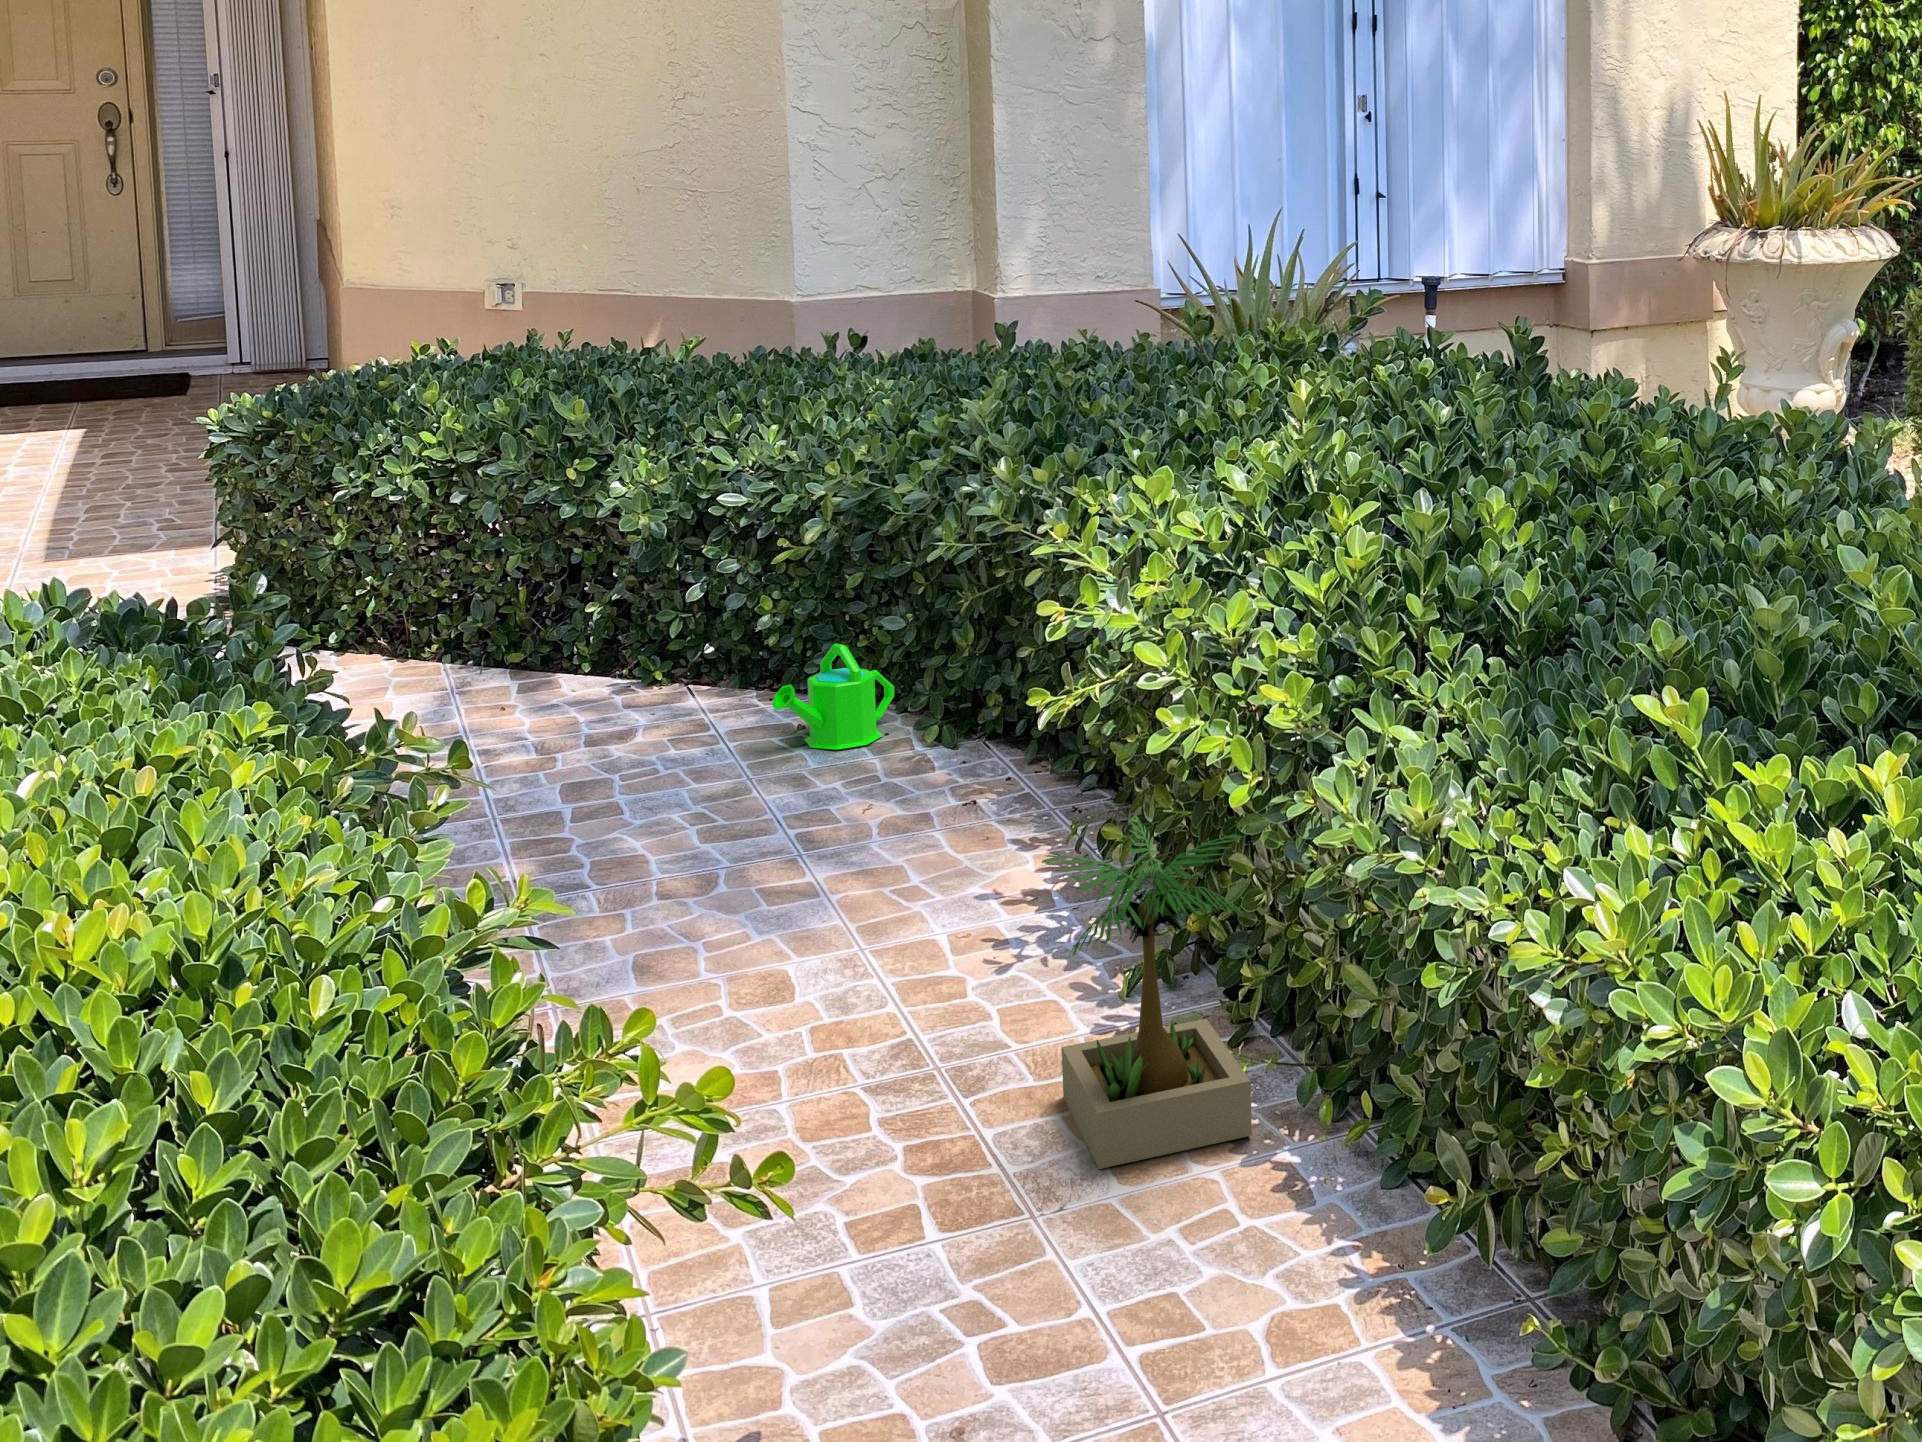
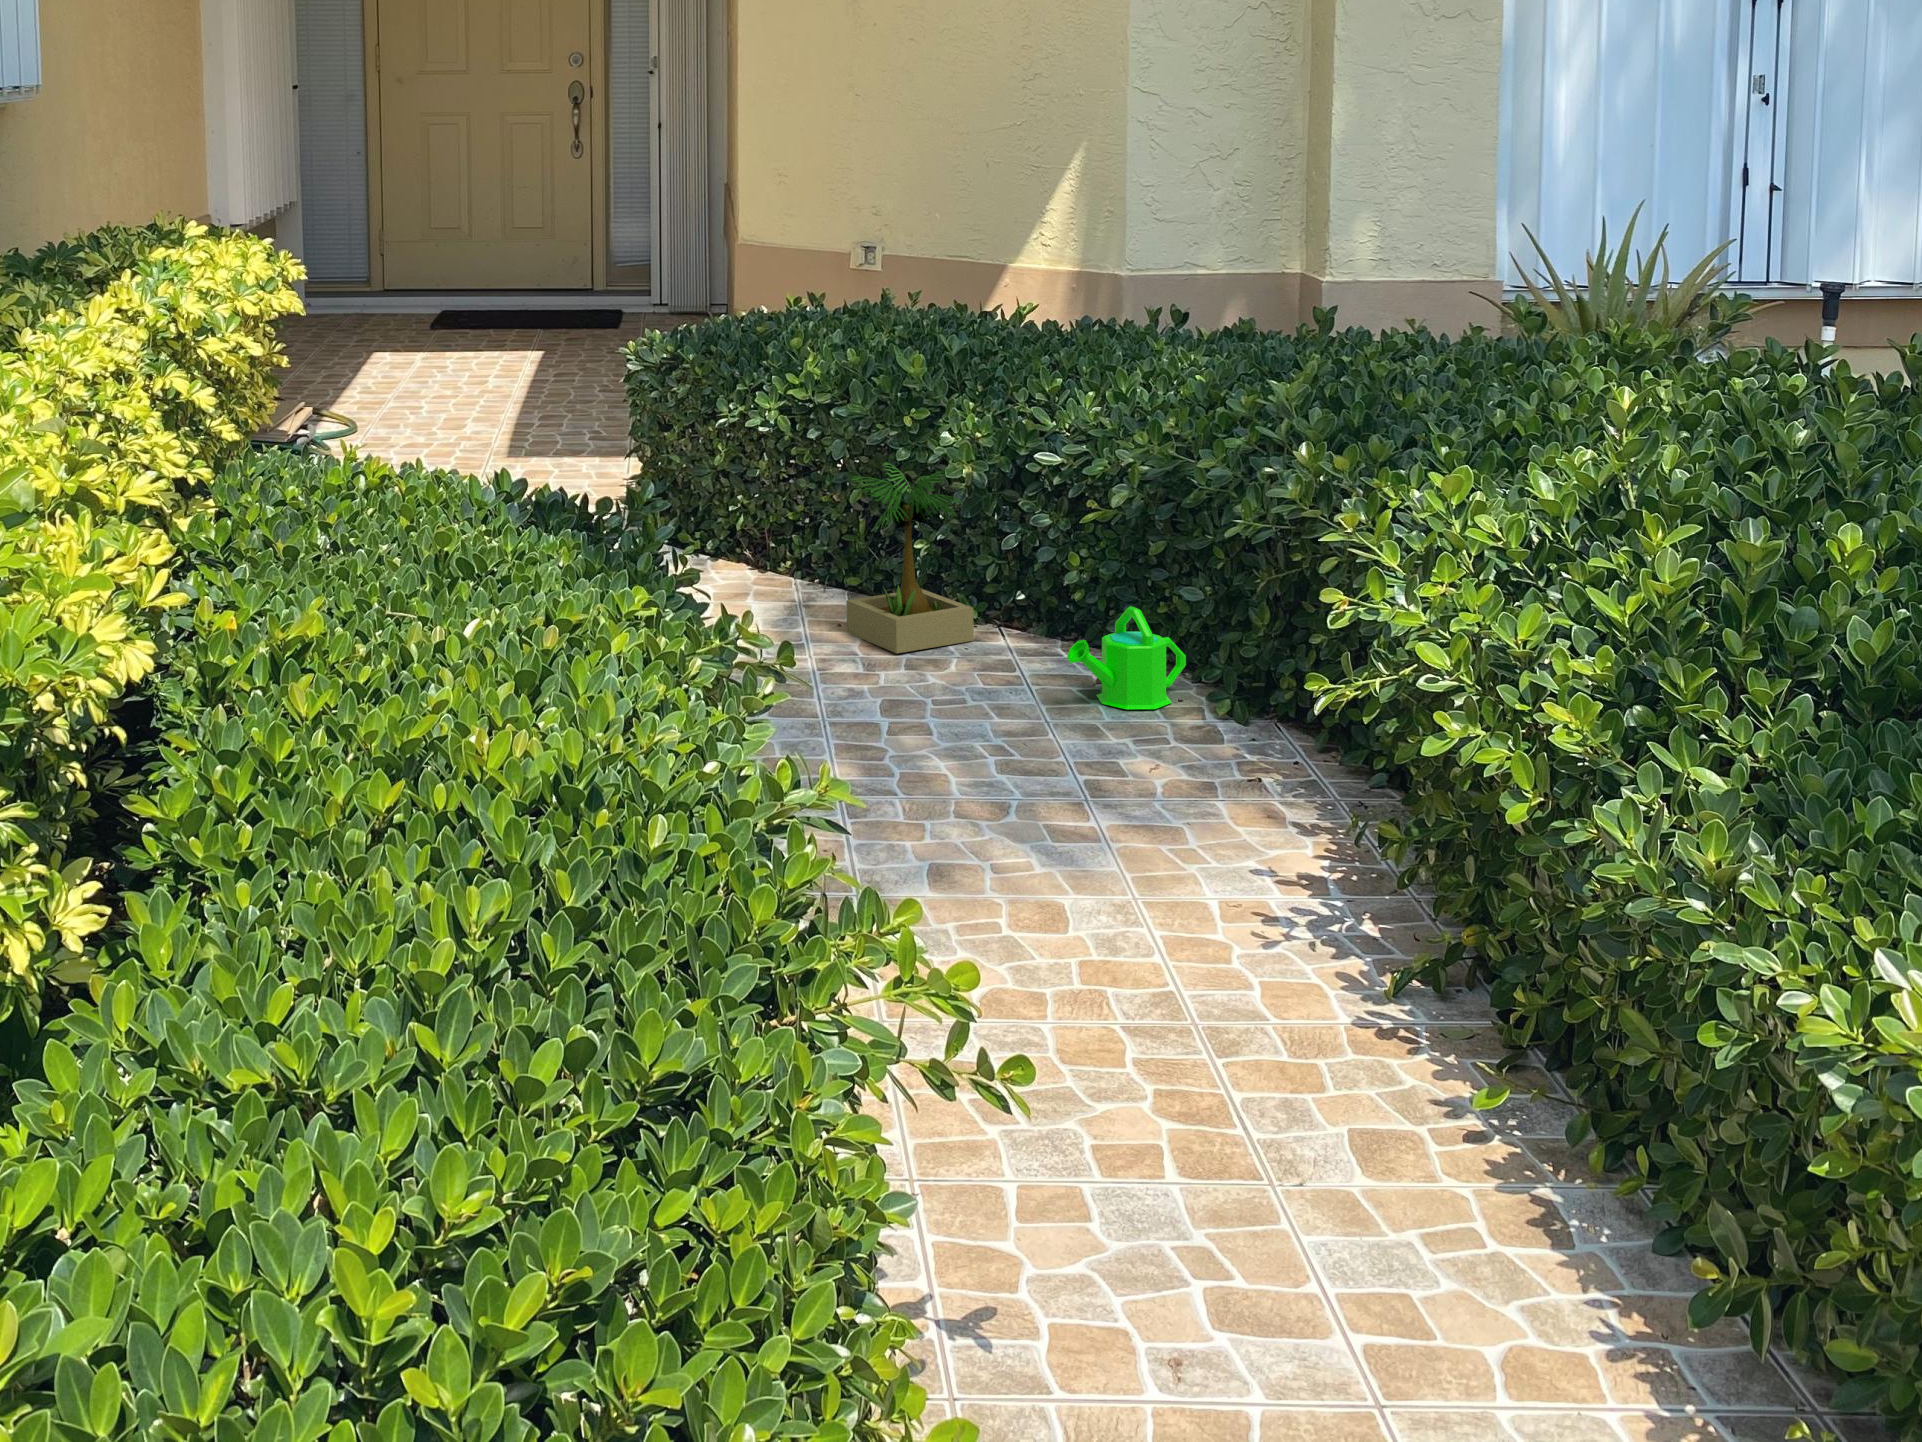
potted plant: present [1042,816,1252,1169] -> present [846,462,974,653]

